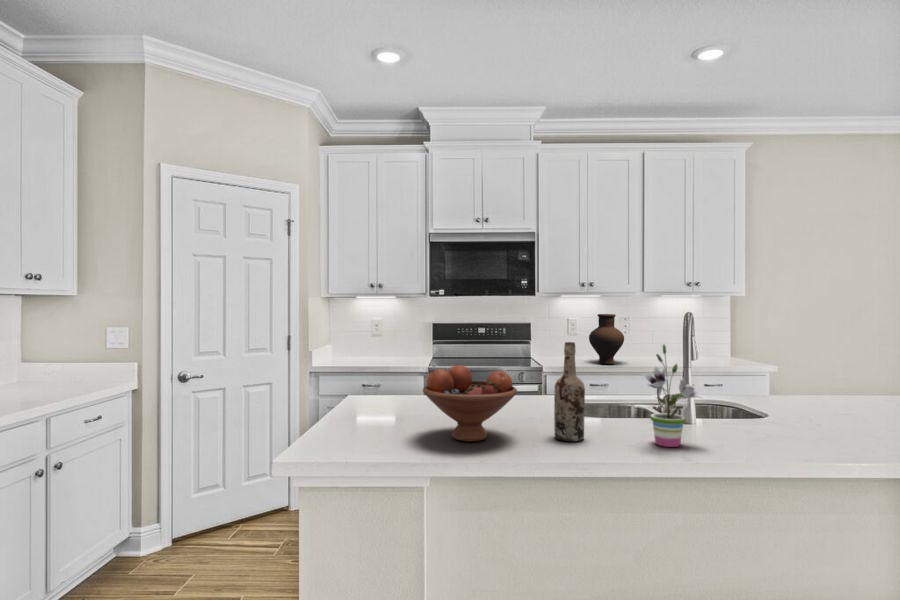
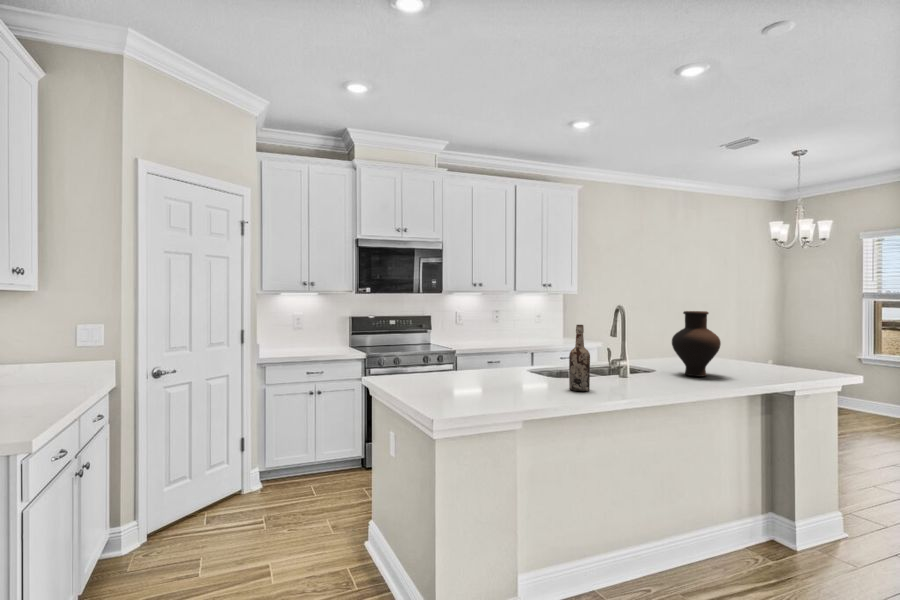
vase: present [589,314,624,364] -> present [672,311,721,376]
potted plant: present [643,345,700,447] -> none [625,325,659,389]
fruit bowl: present [423,365,517,442] -> none [487,344,555,397]

